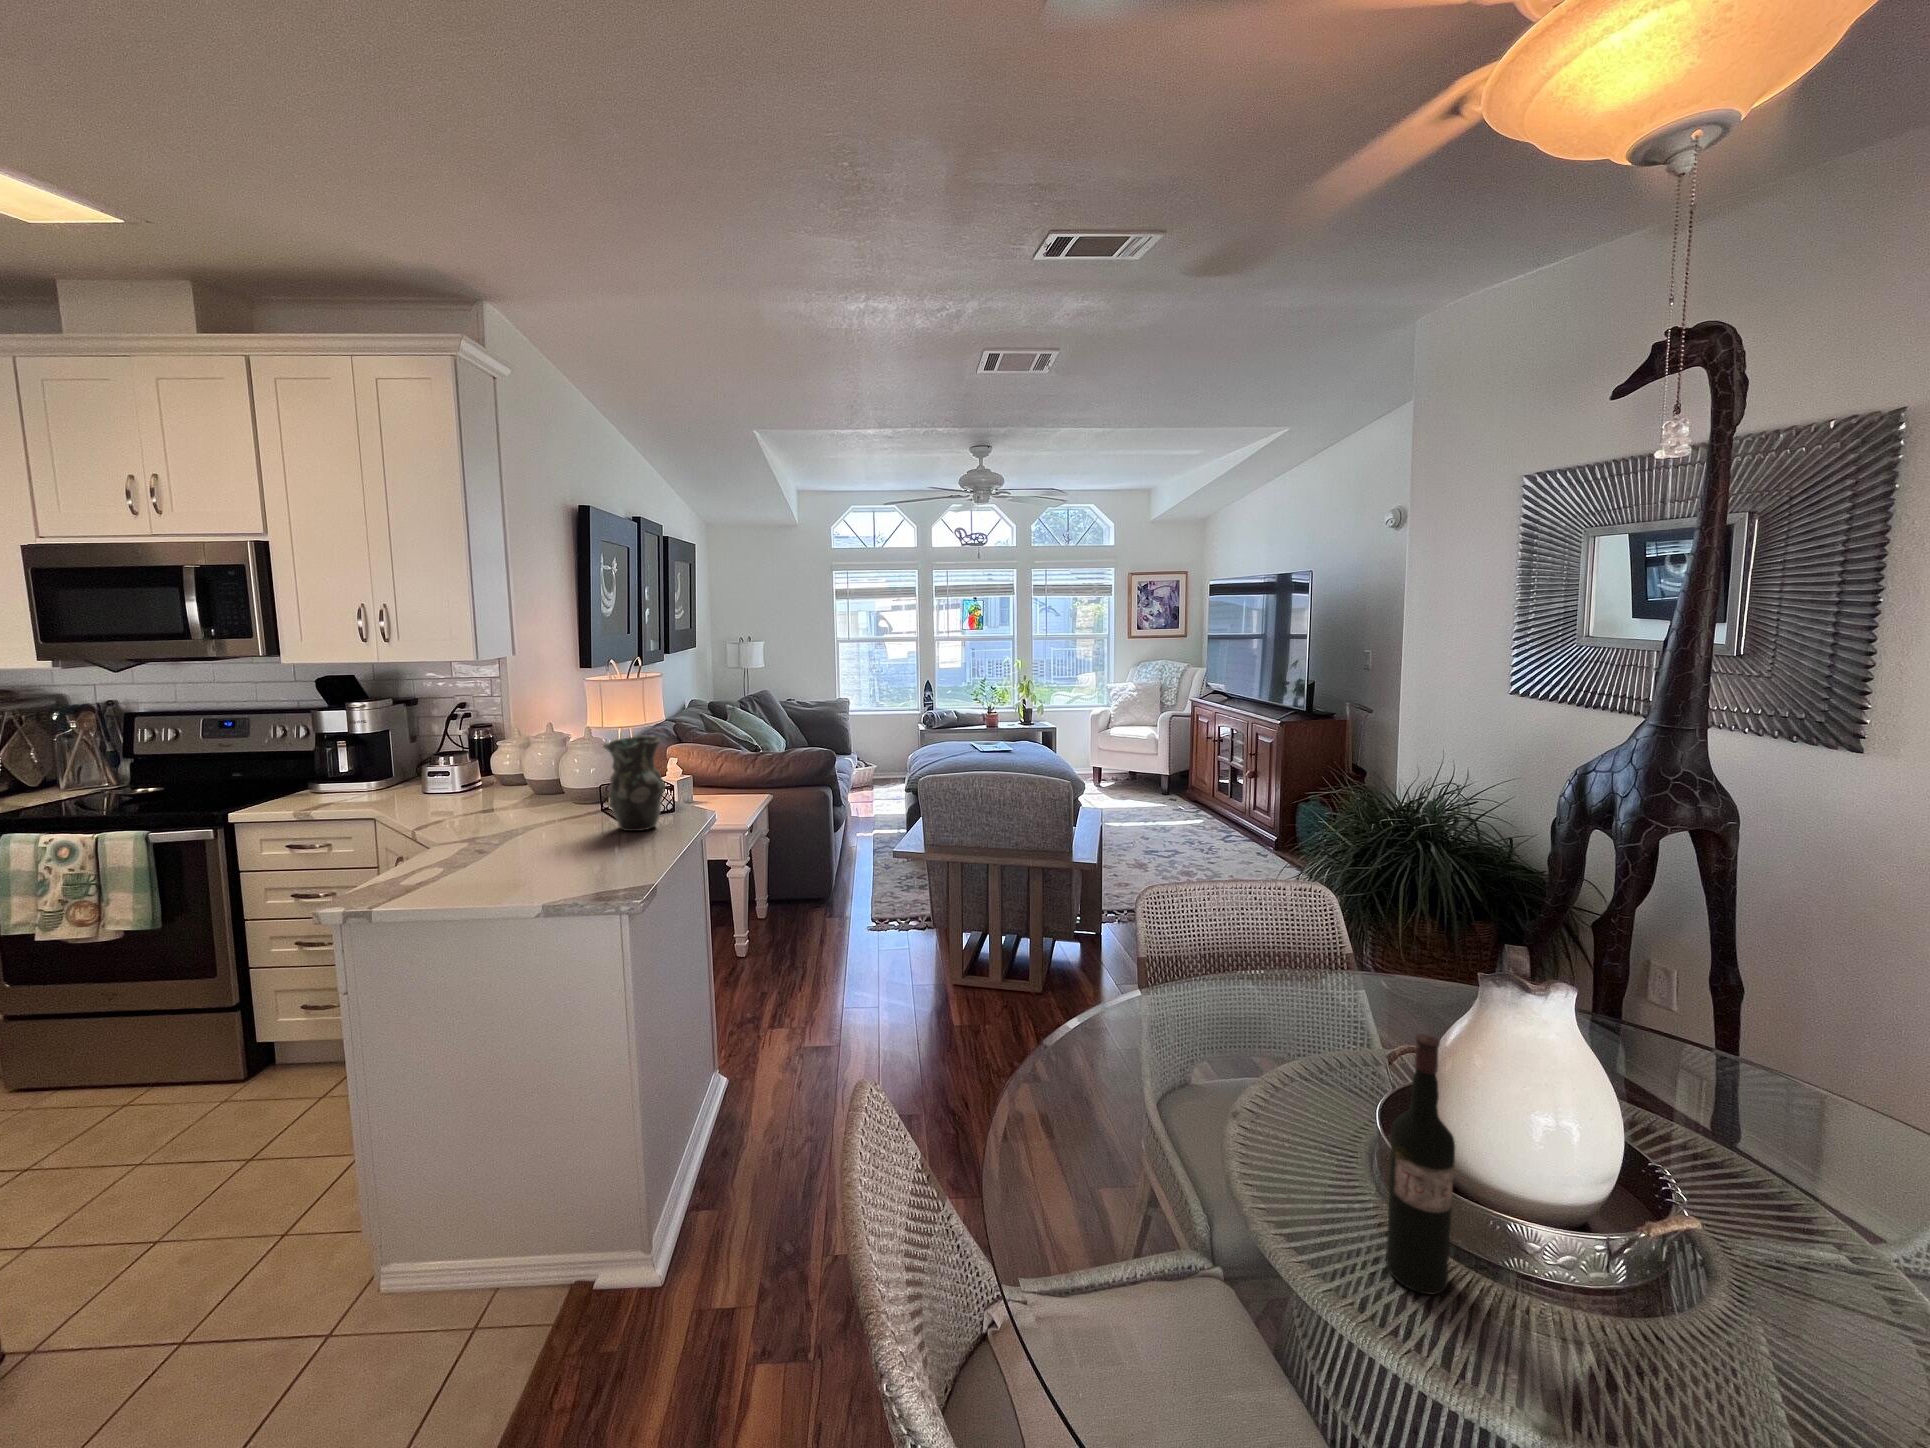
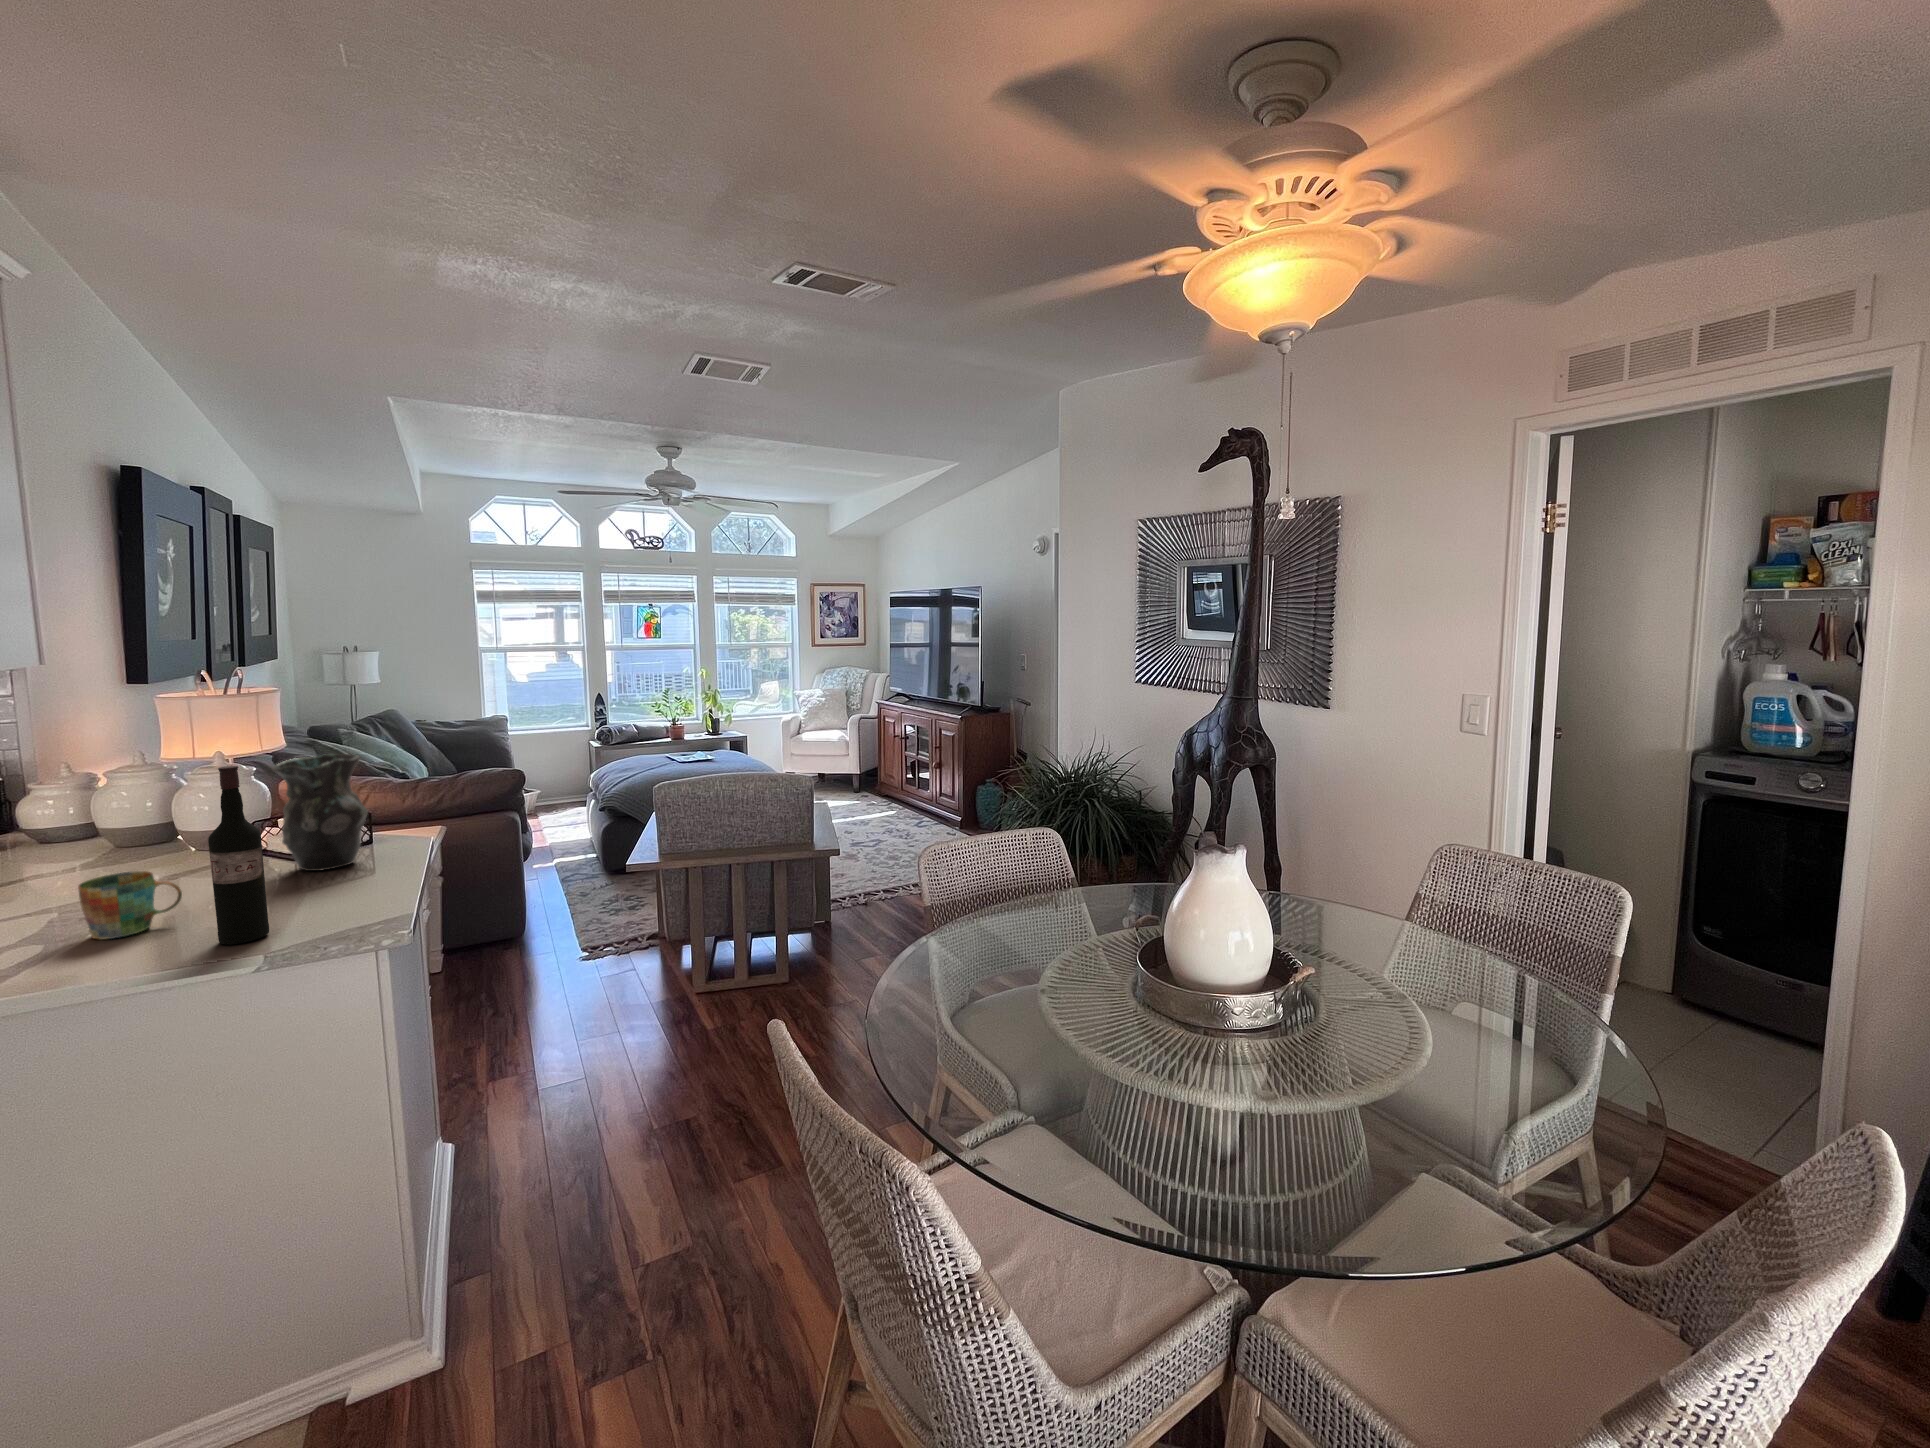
mug: none [470,819,528,869] -> present [78,871,182,940]
wine bottle: present [1386,1034,1455,1295] -> present [208,766,269,944]

